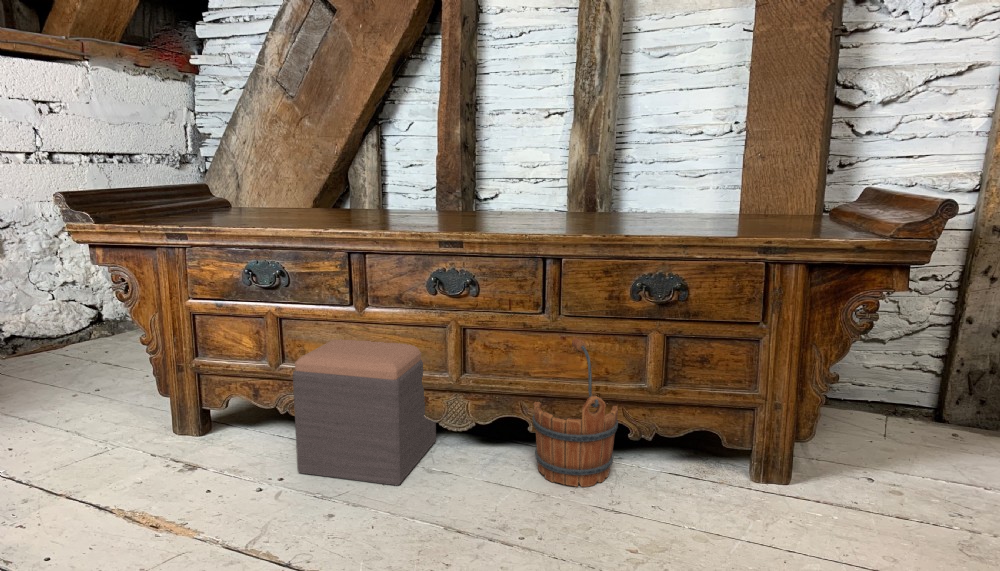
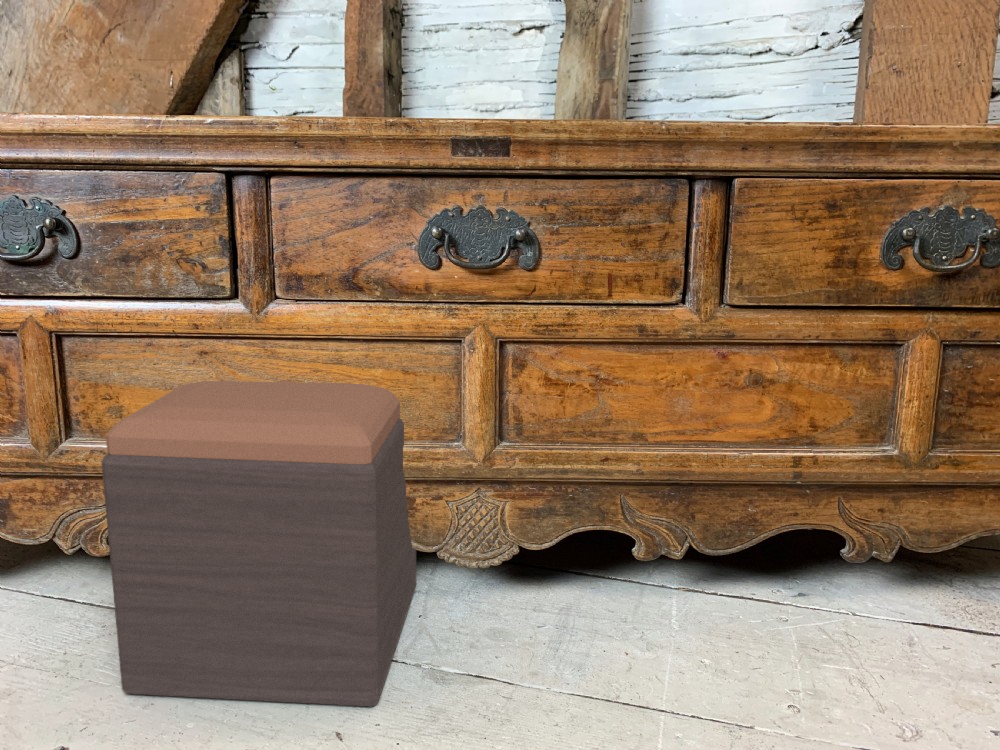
wooden bucket: present [533,338,618,487] -> none [644,352,832,671]

